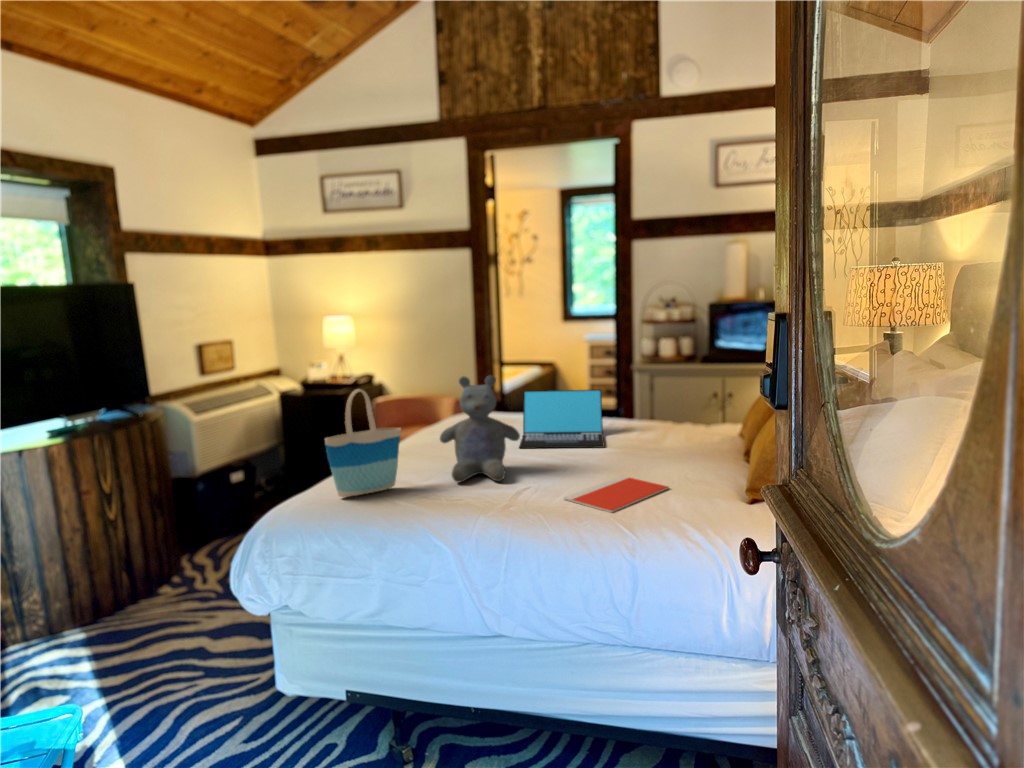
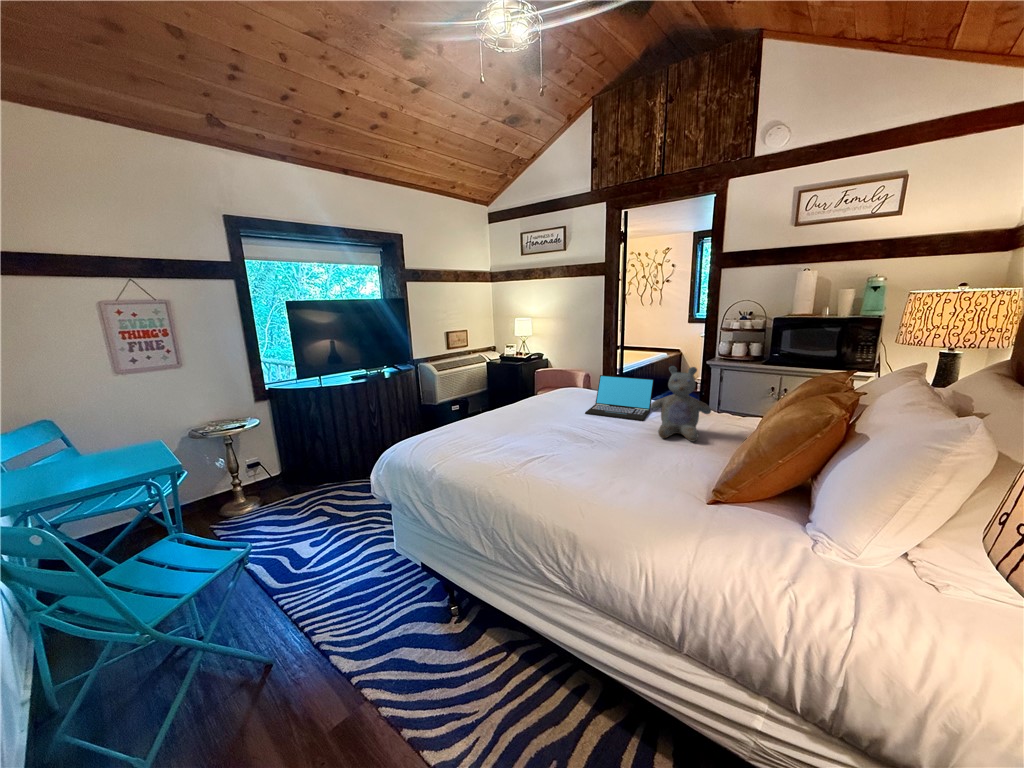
stuffed bear: present [440,376,520,482] -> present [651,366,711,442]
tote bag: present [325,389,401,497] -> none [445,369,493,432]
notebook: present [564,476,669,513] -> none [579,445,661,473]

